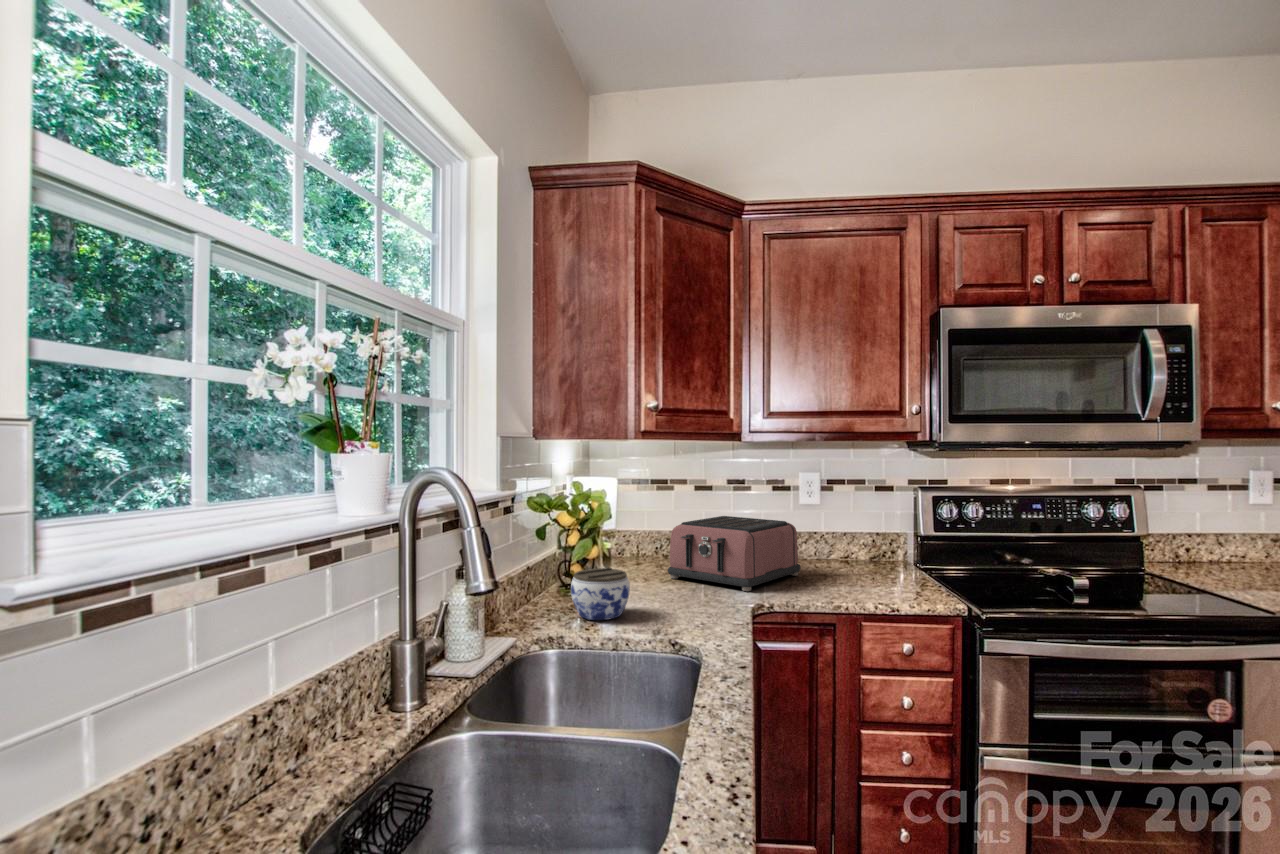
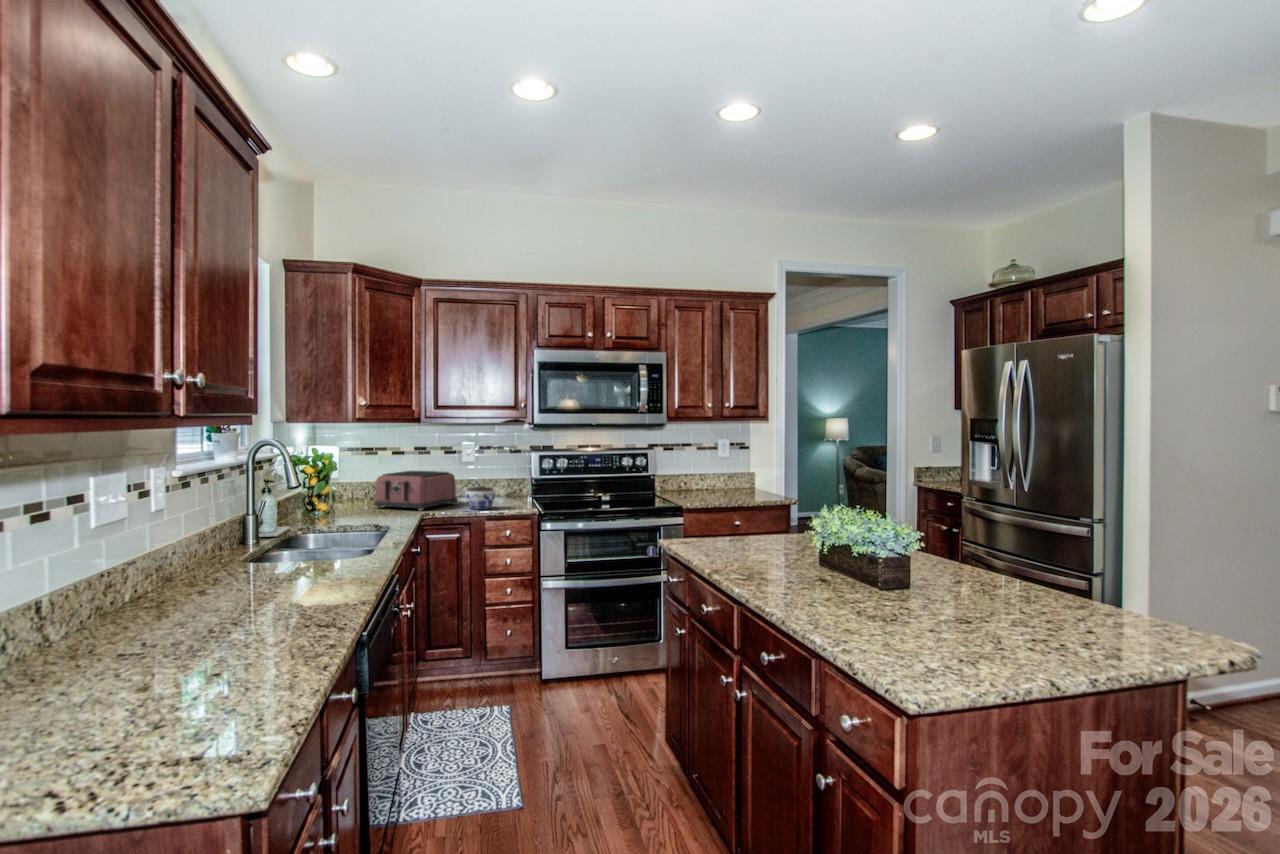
jar: present [571,568,630,620] -> present [466,487,495,510]

